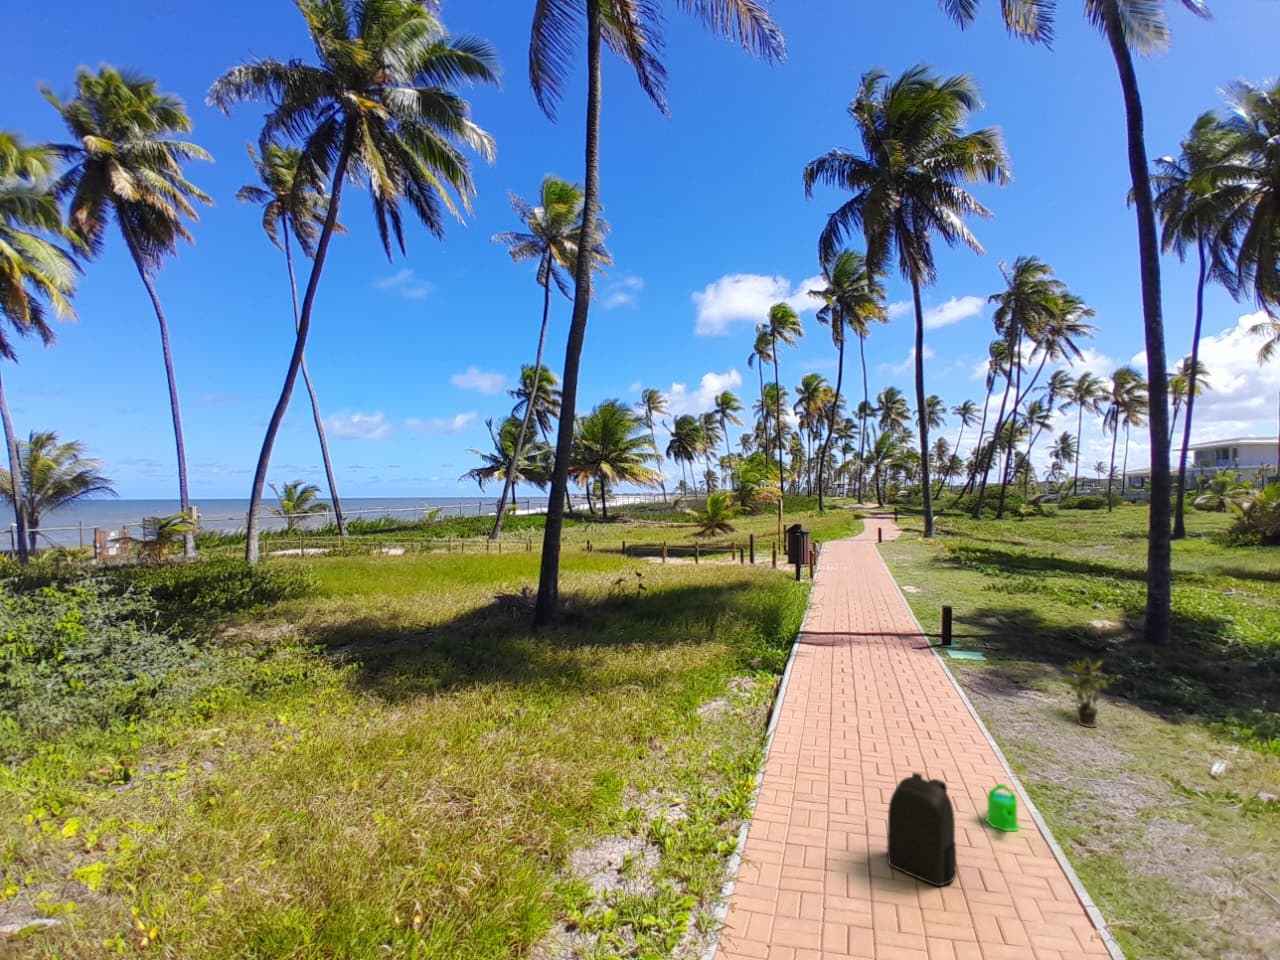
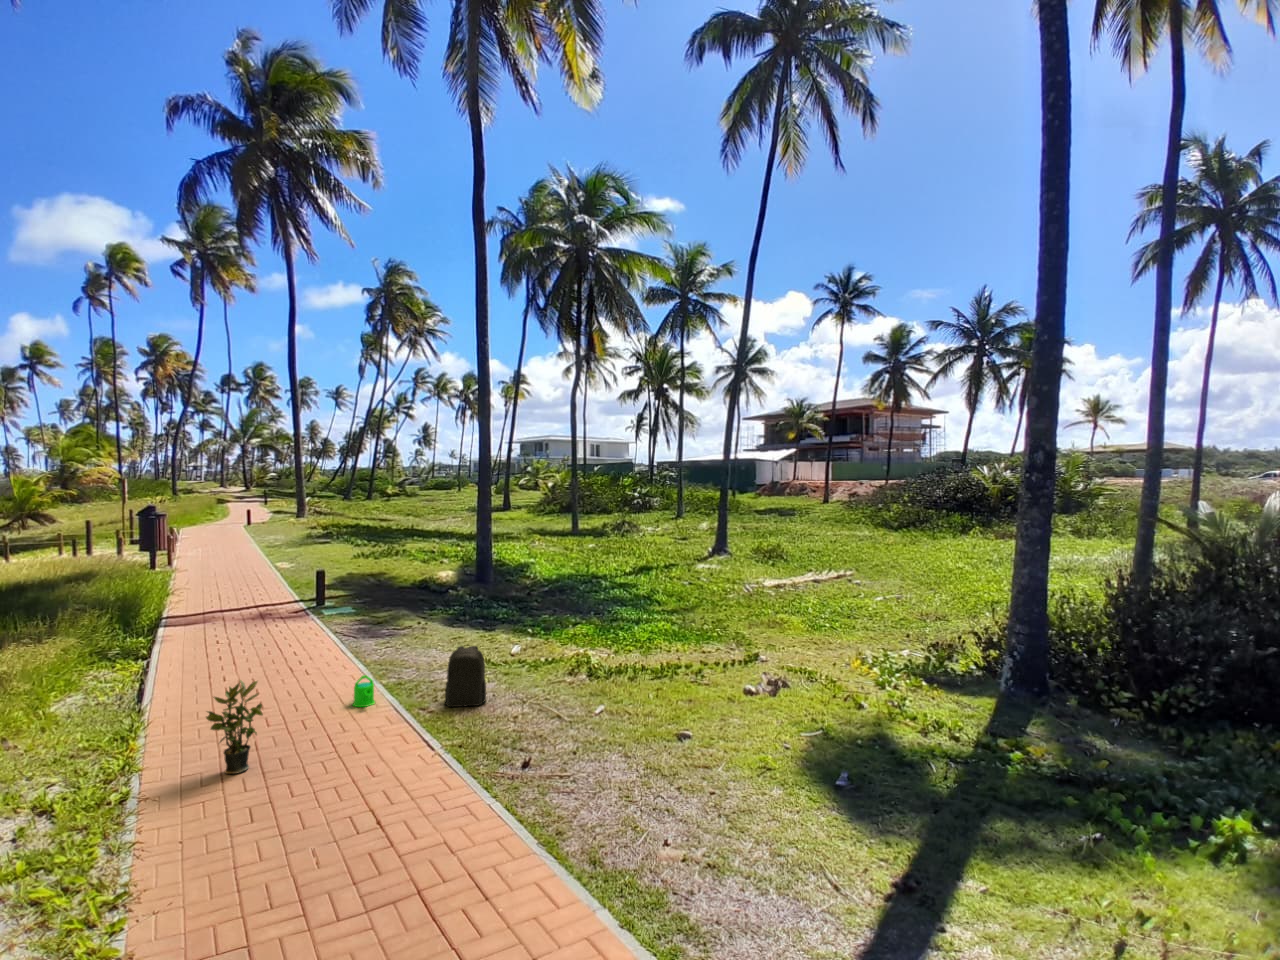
potted plant: present [1065,659,1107,727] -> present [206,680,263,774]
backpack: present [887,773,957,886] -> present [445,646,486,707]

